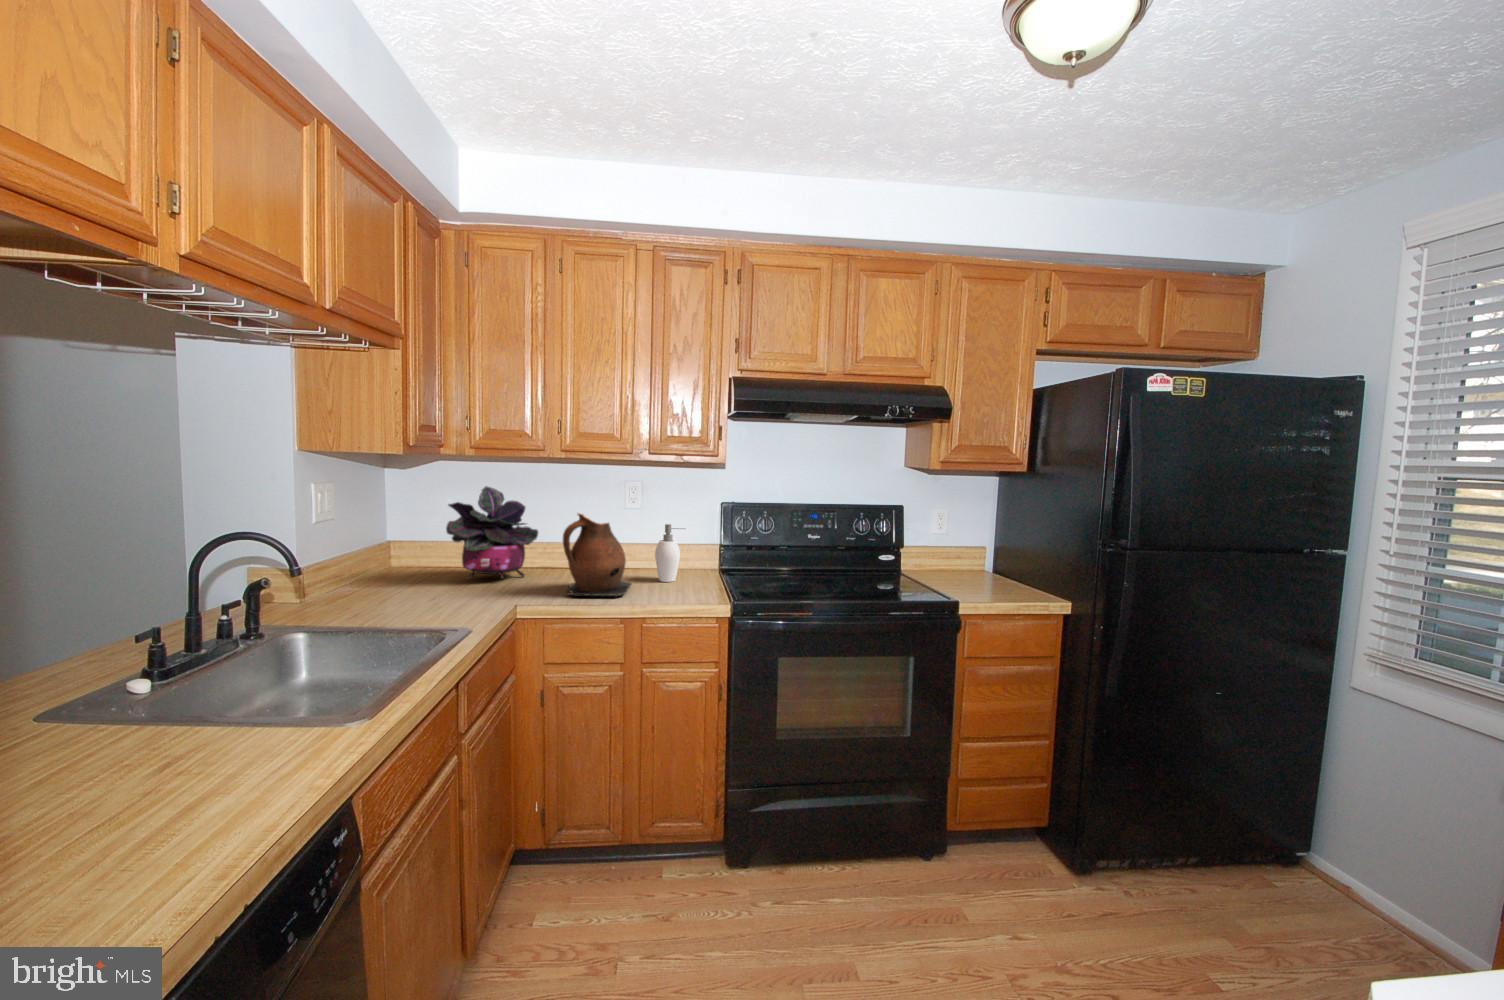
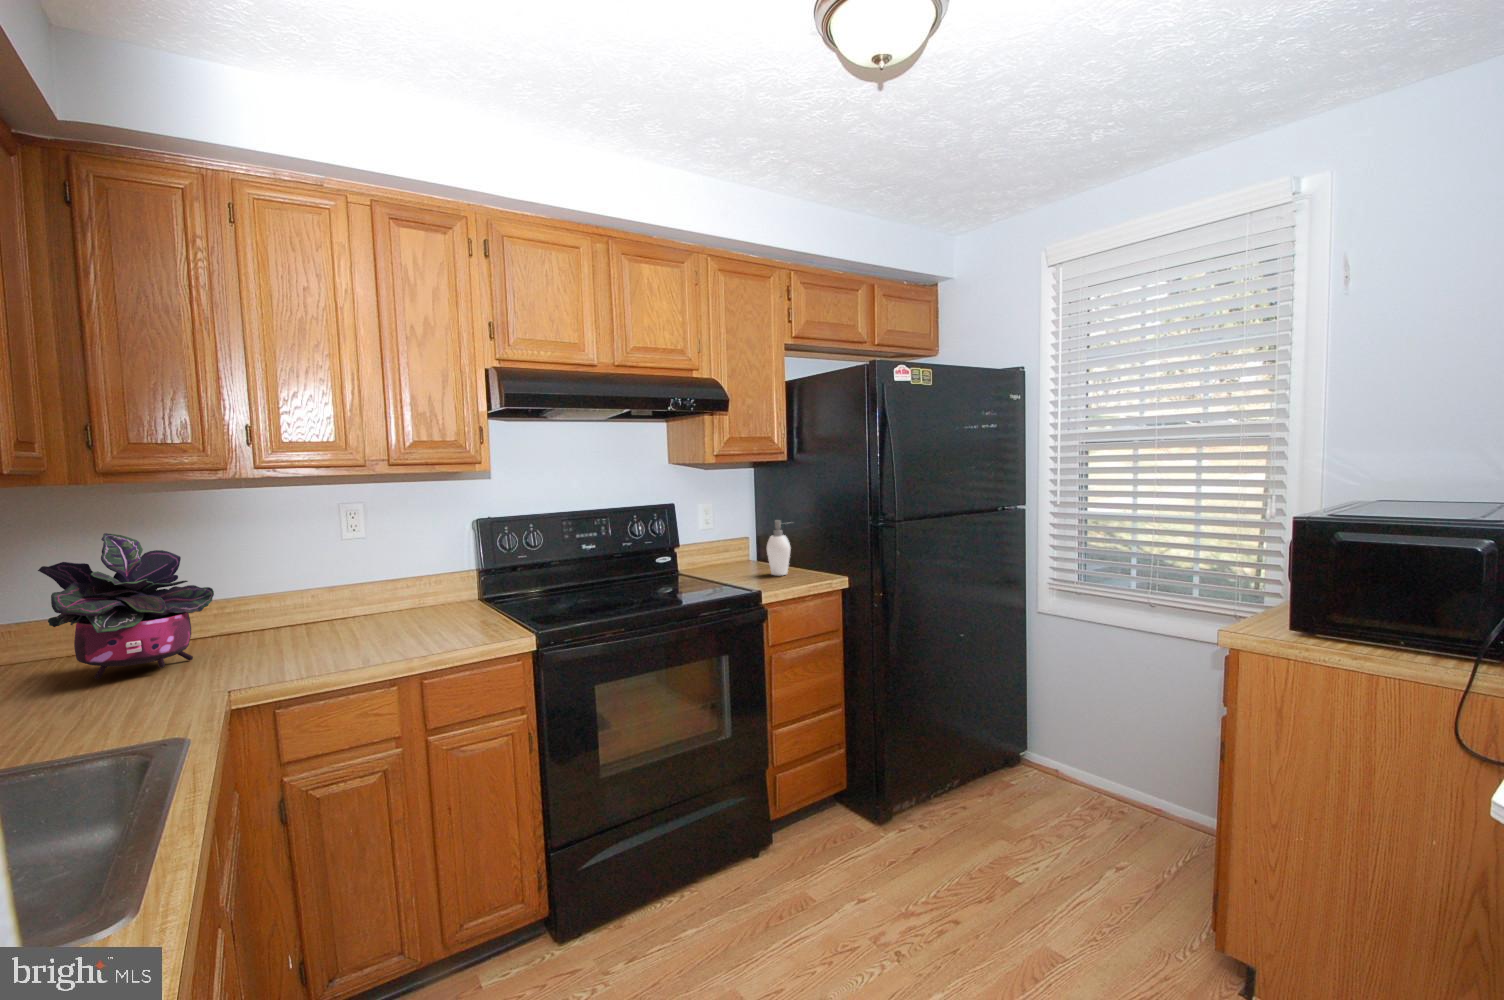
ceramic pitcher: present [563,513,631,597] -> none [285,553,389,665]
soap dispenser: present [655,524,684,582] -> present [767,520,790,575]

